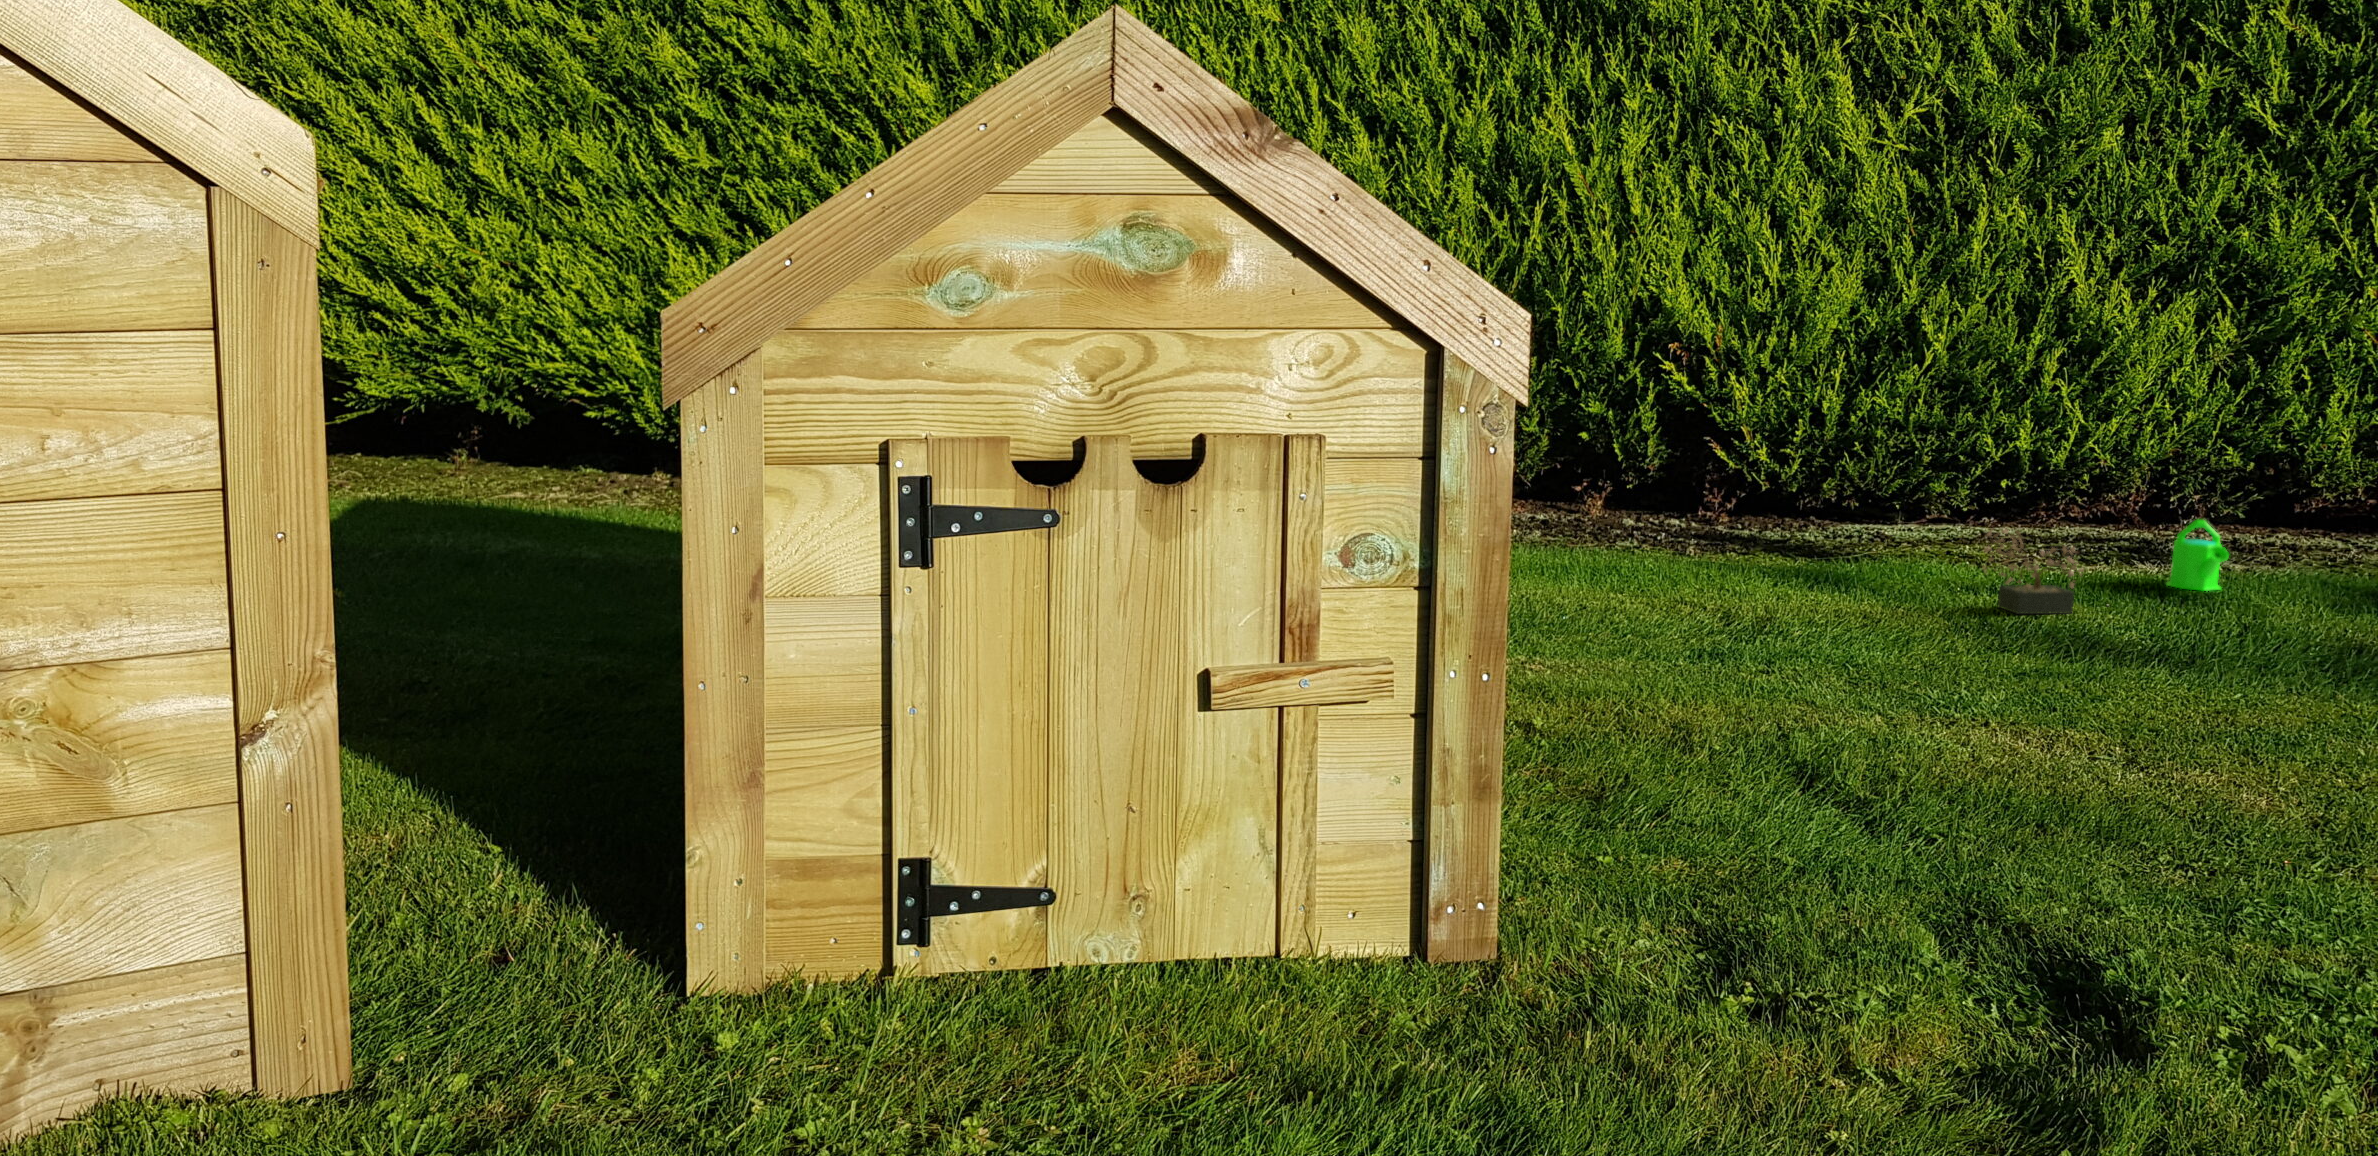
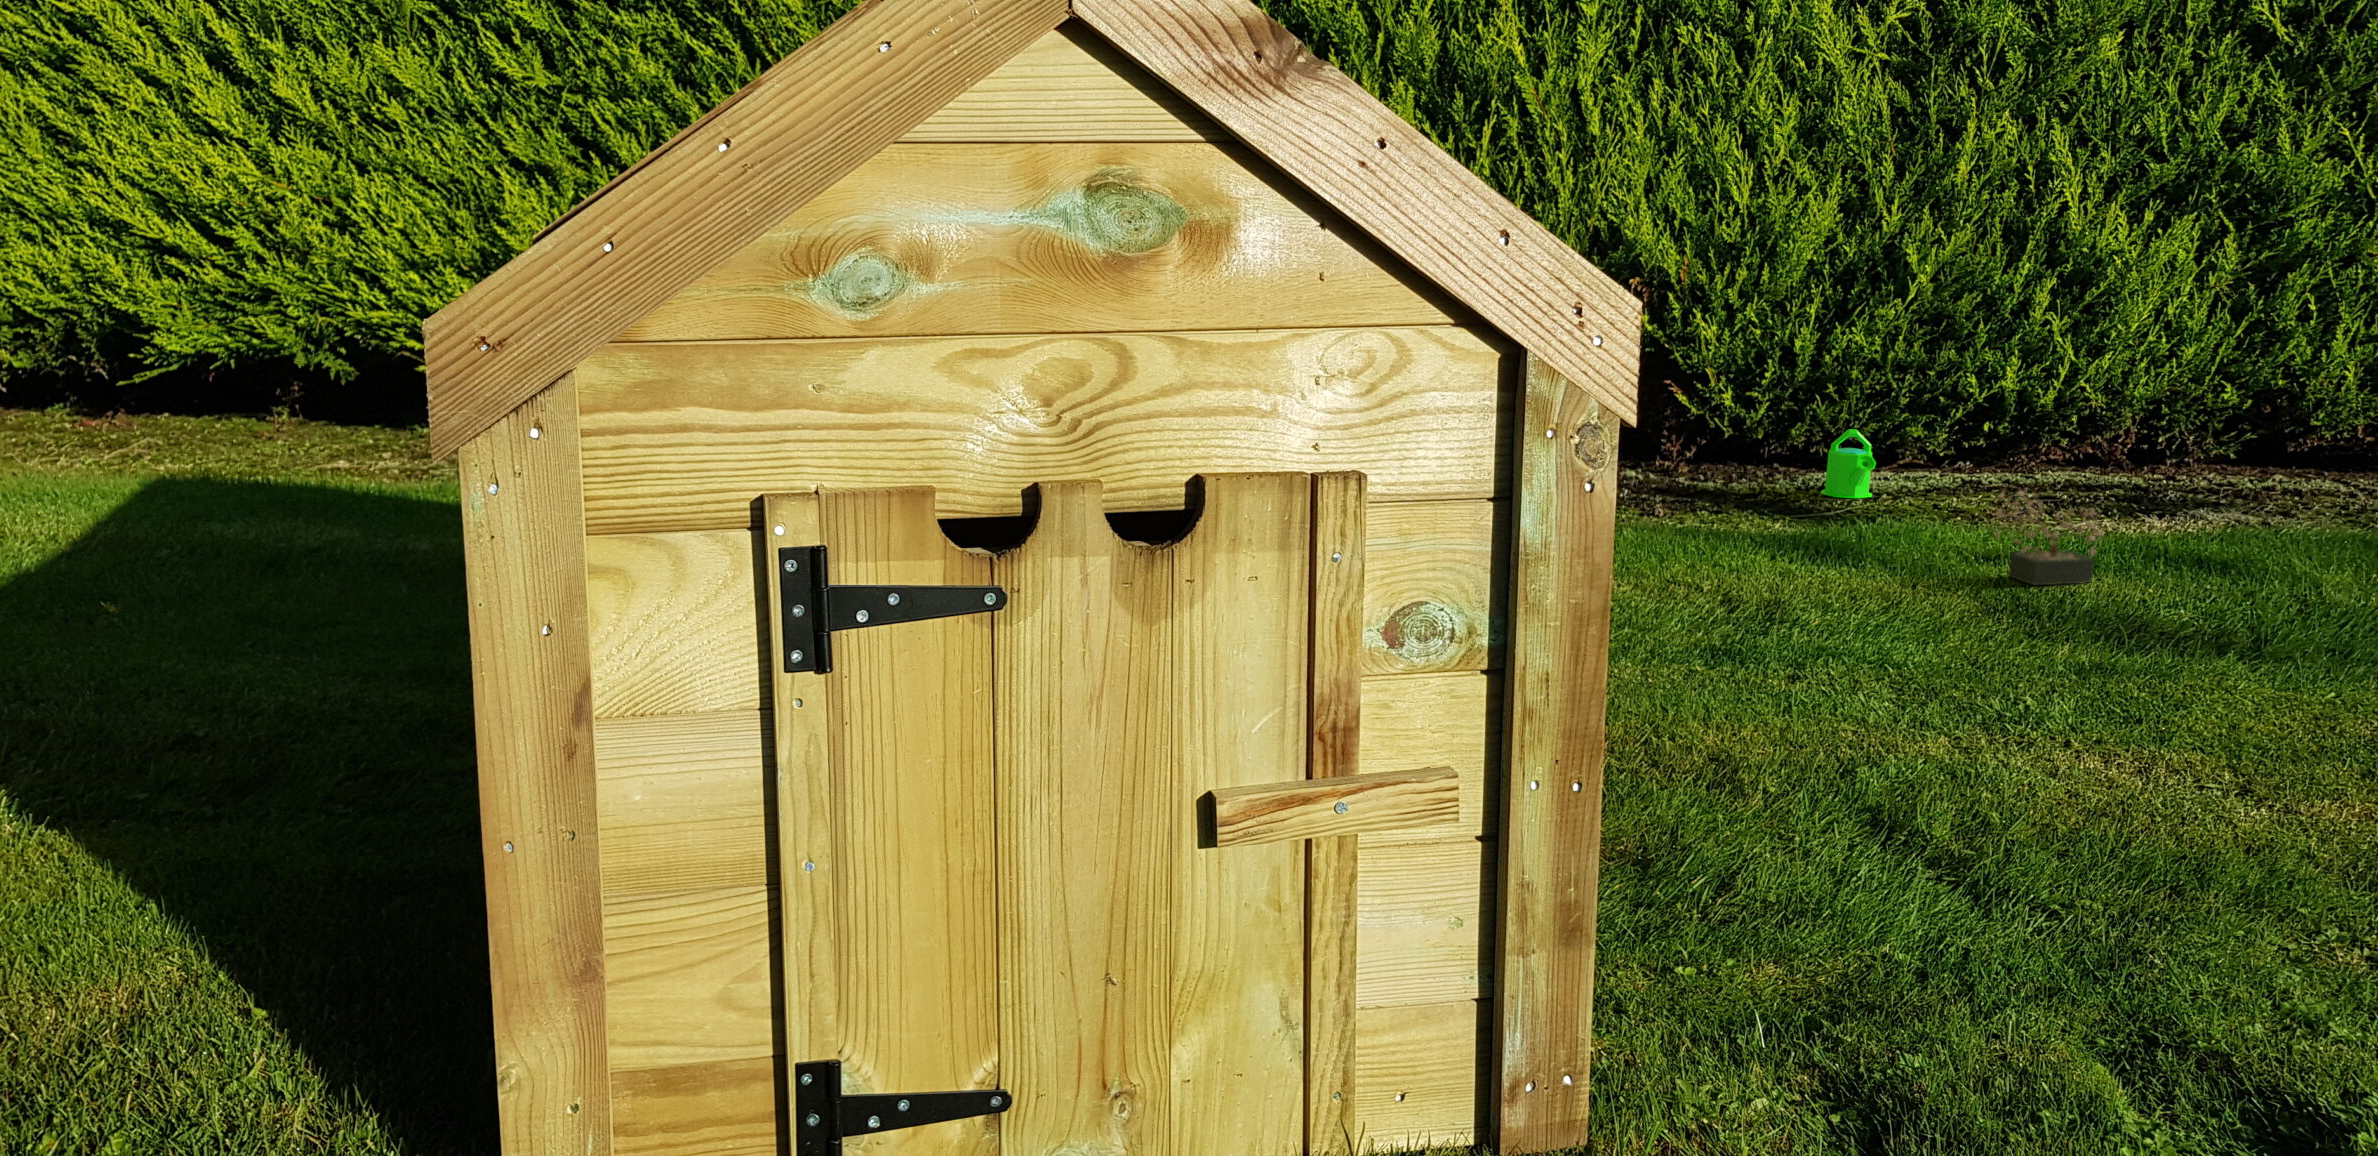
watering can: present [2166,520,2229,591] -> present [1821,429,1876,498]

